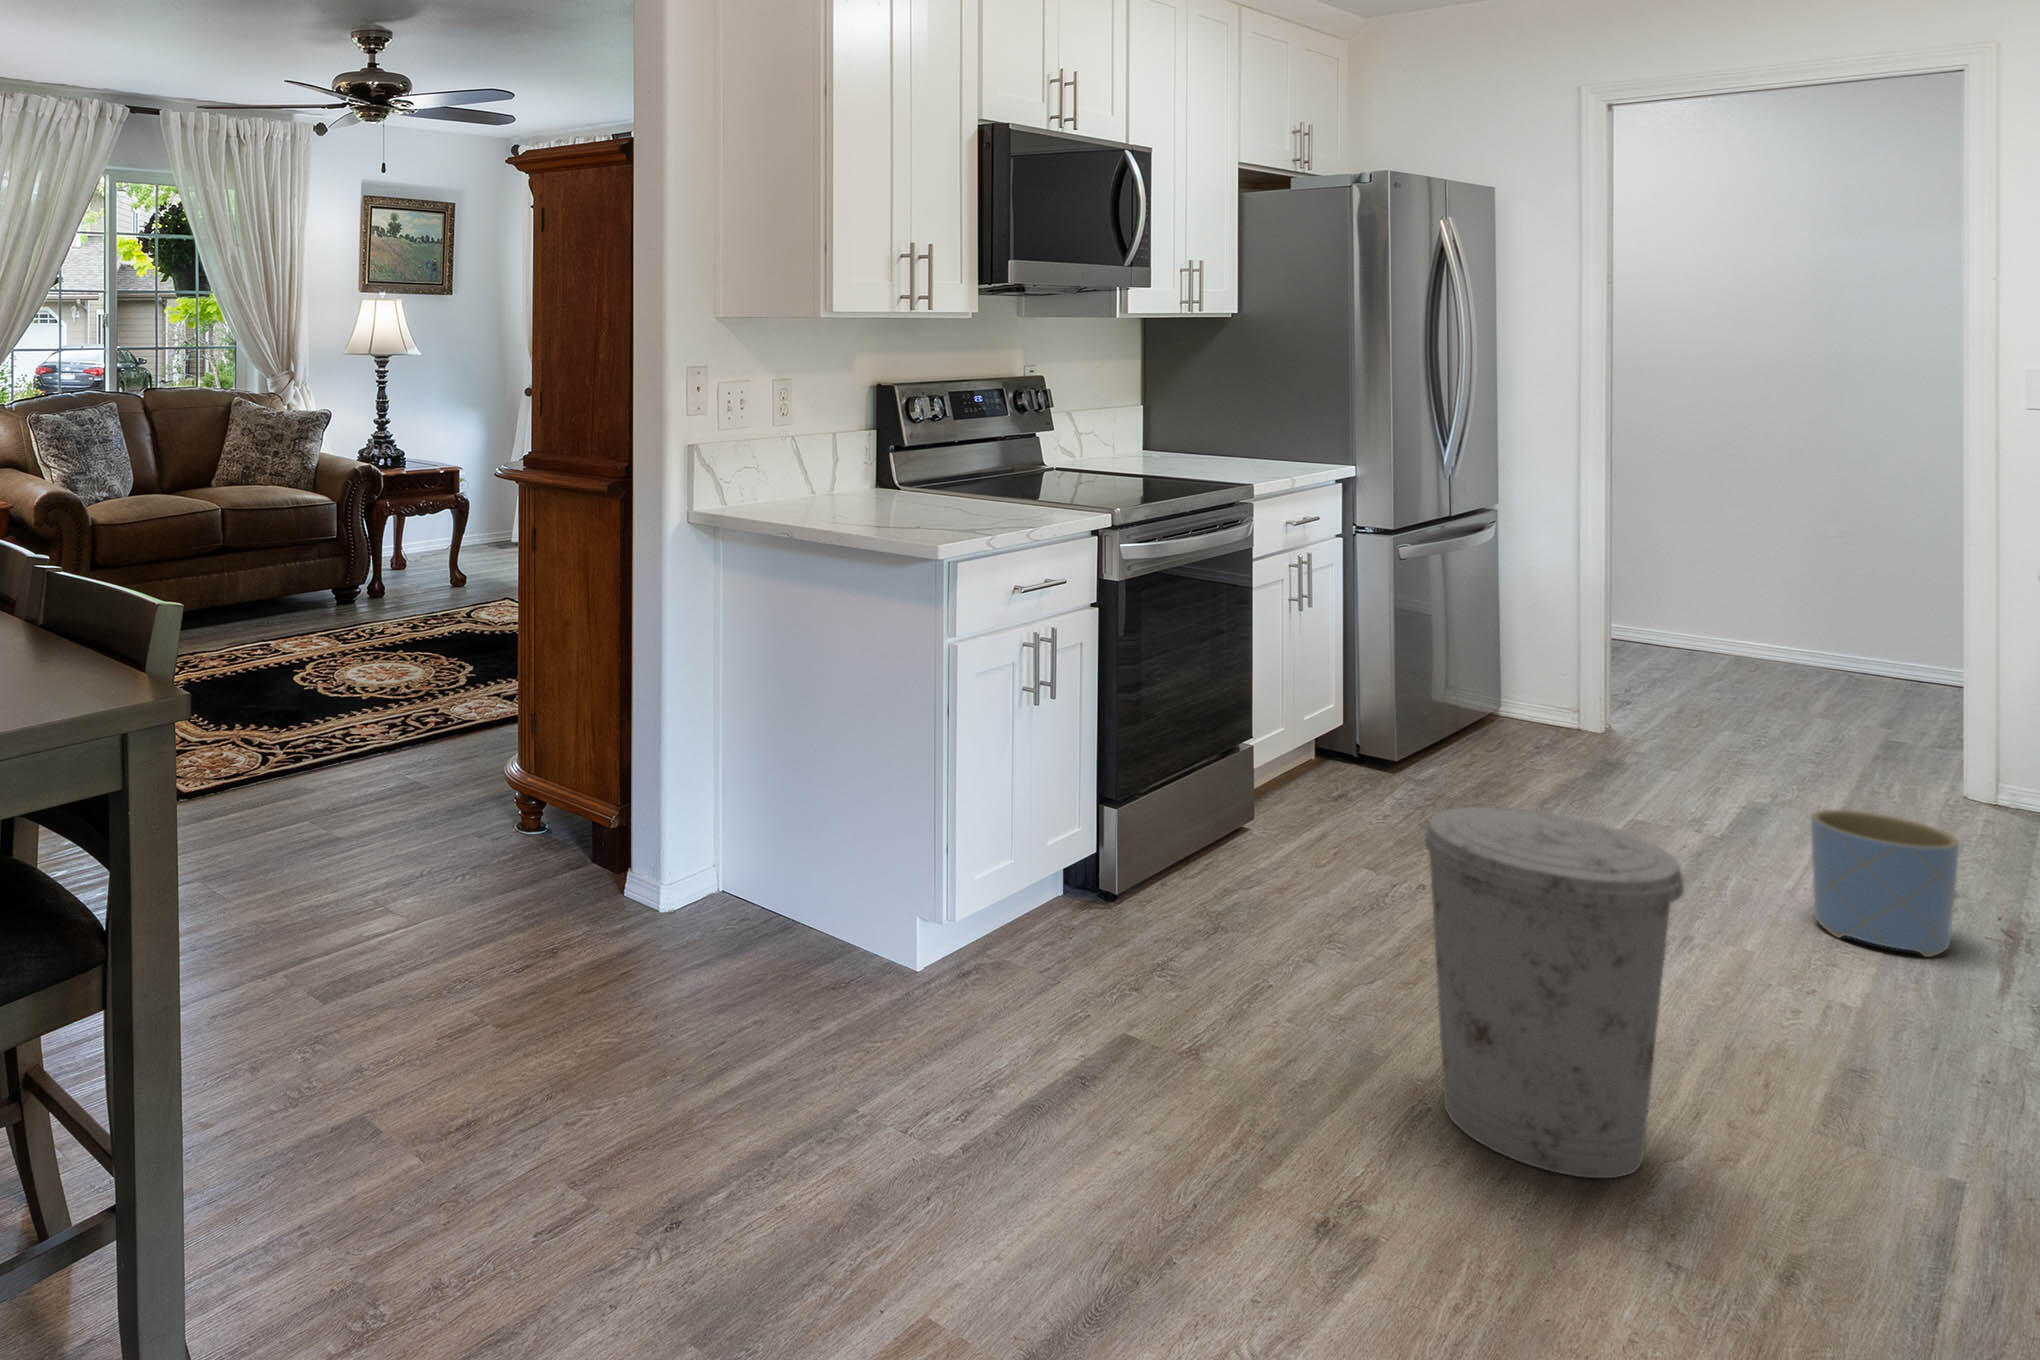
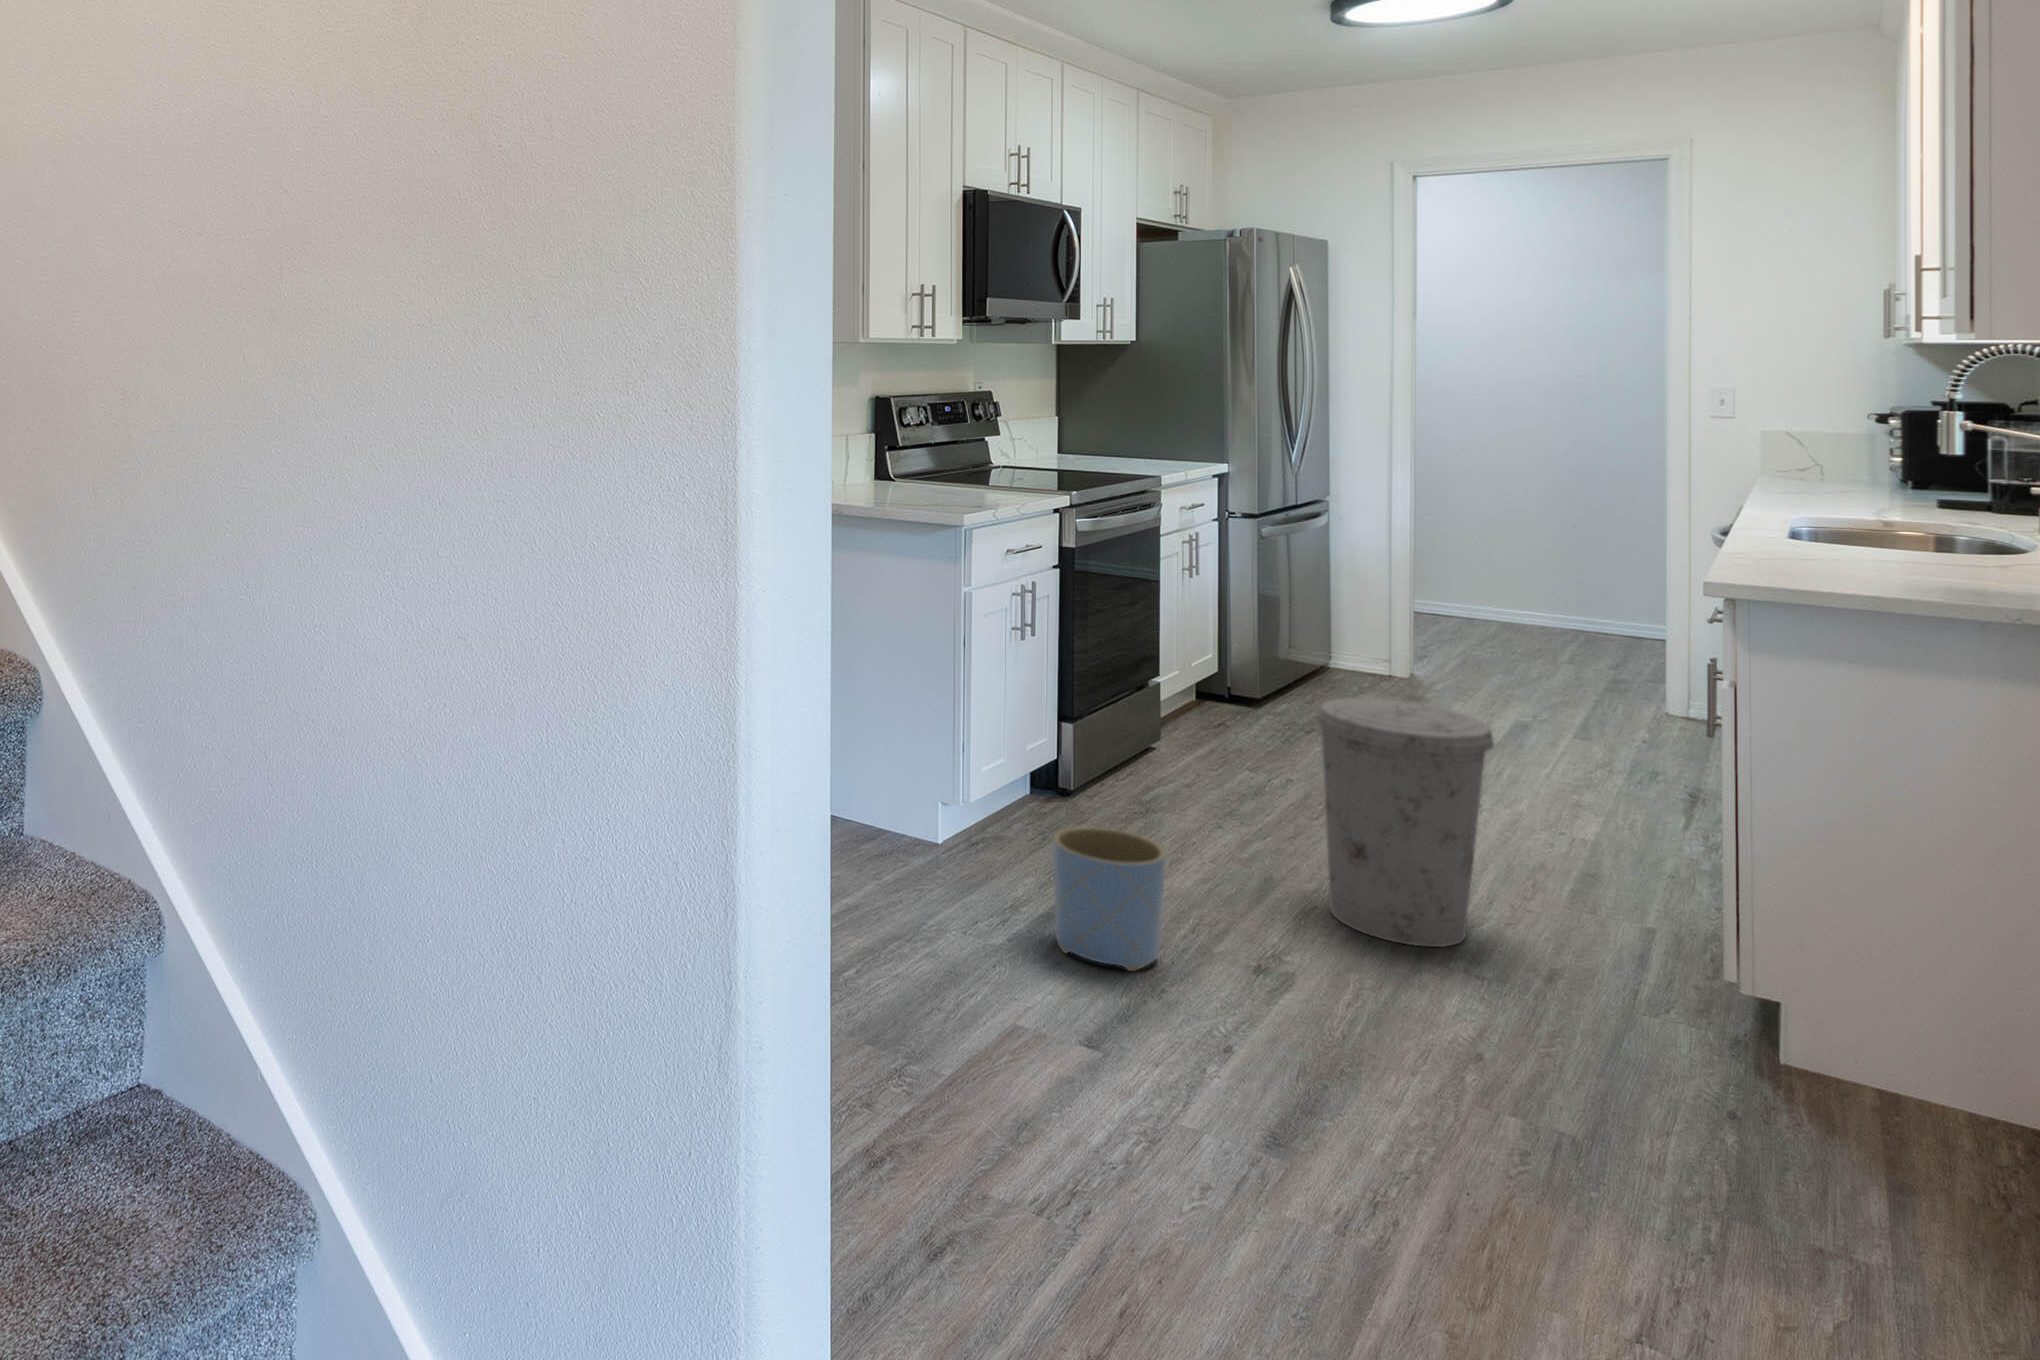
planter: present [1811,810,1959,957] -> present [1053,826,1166,971]

